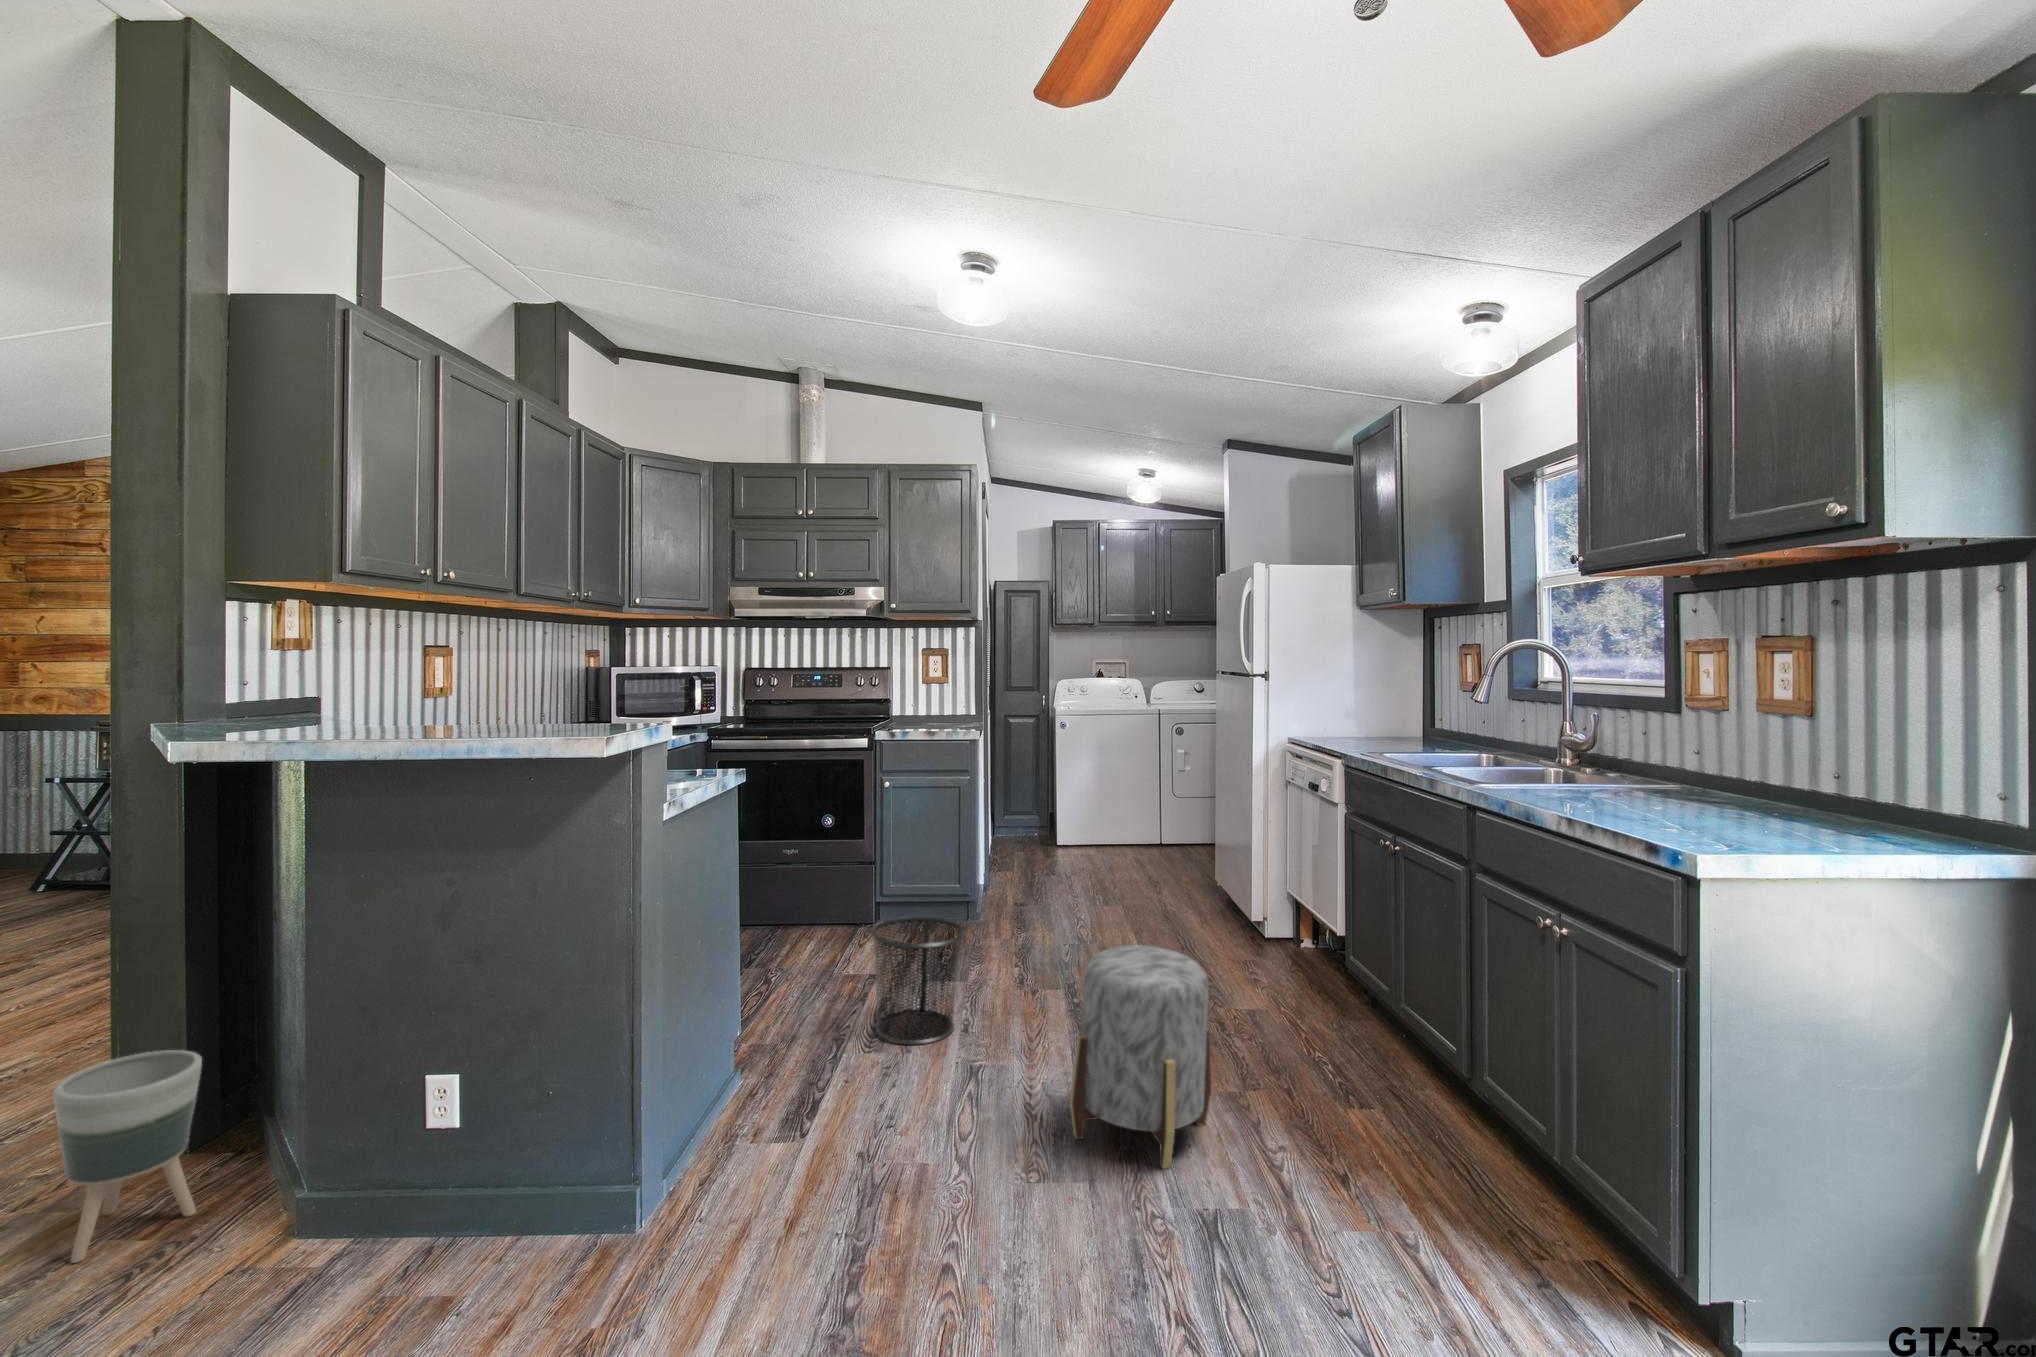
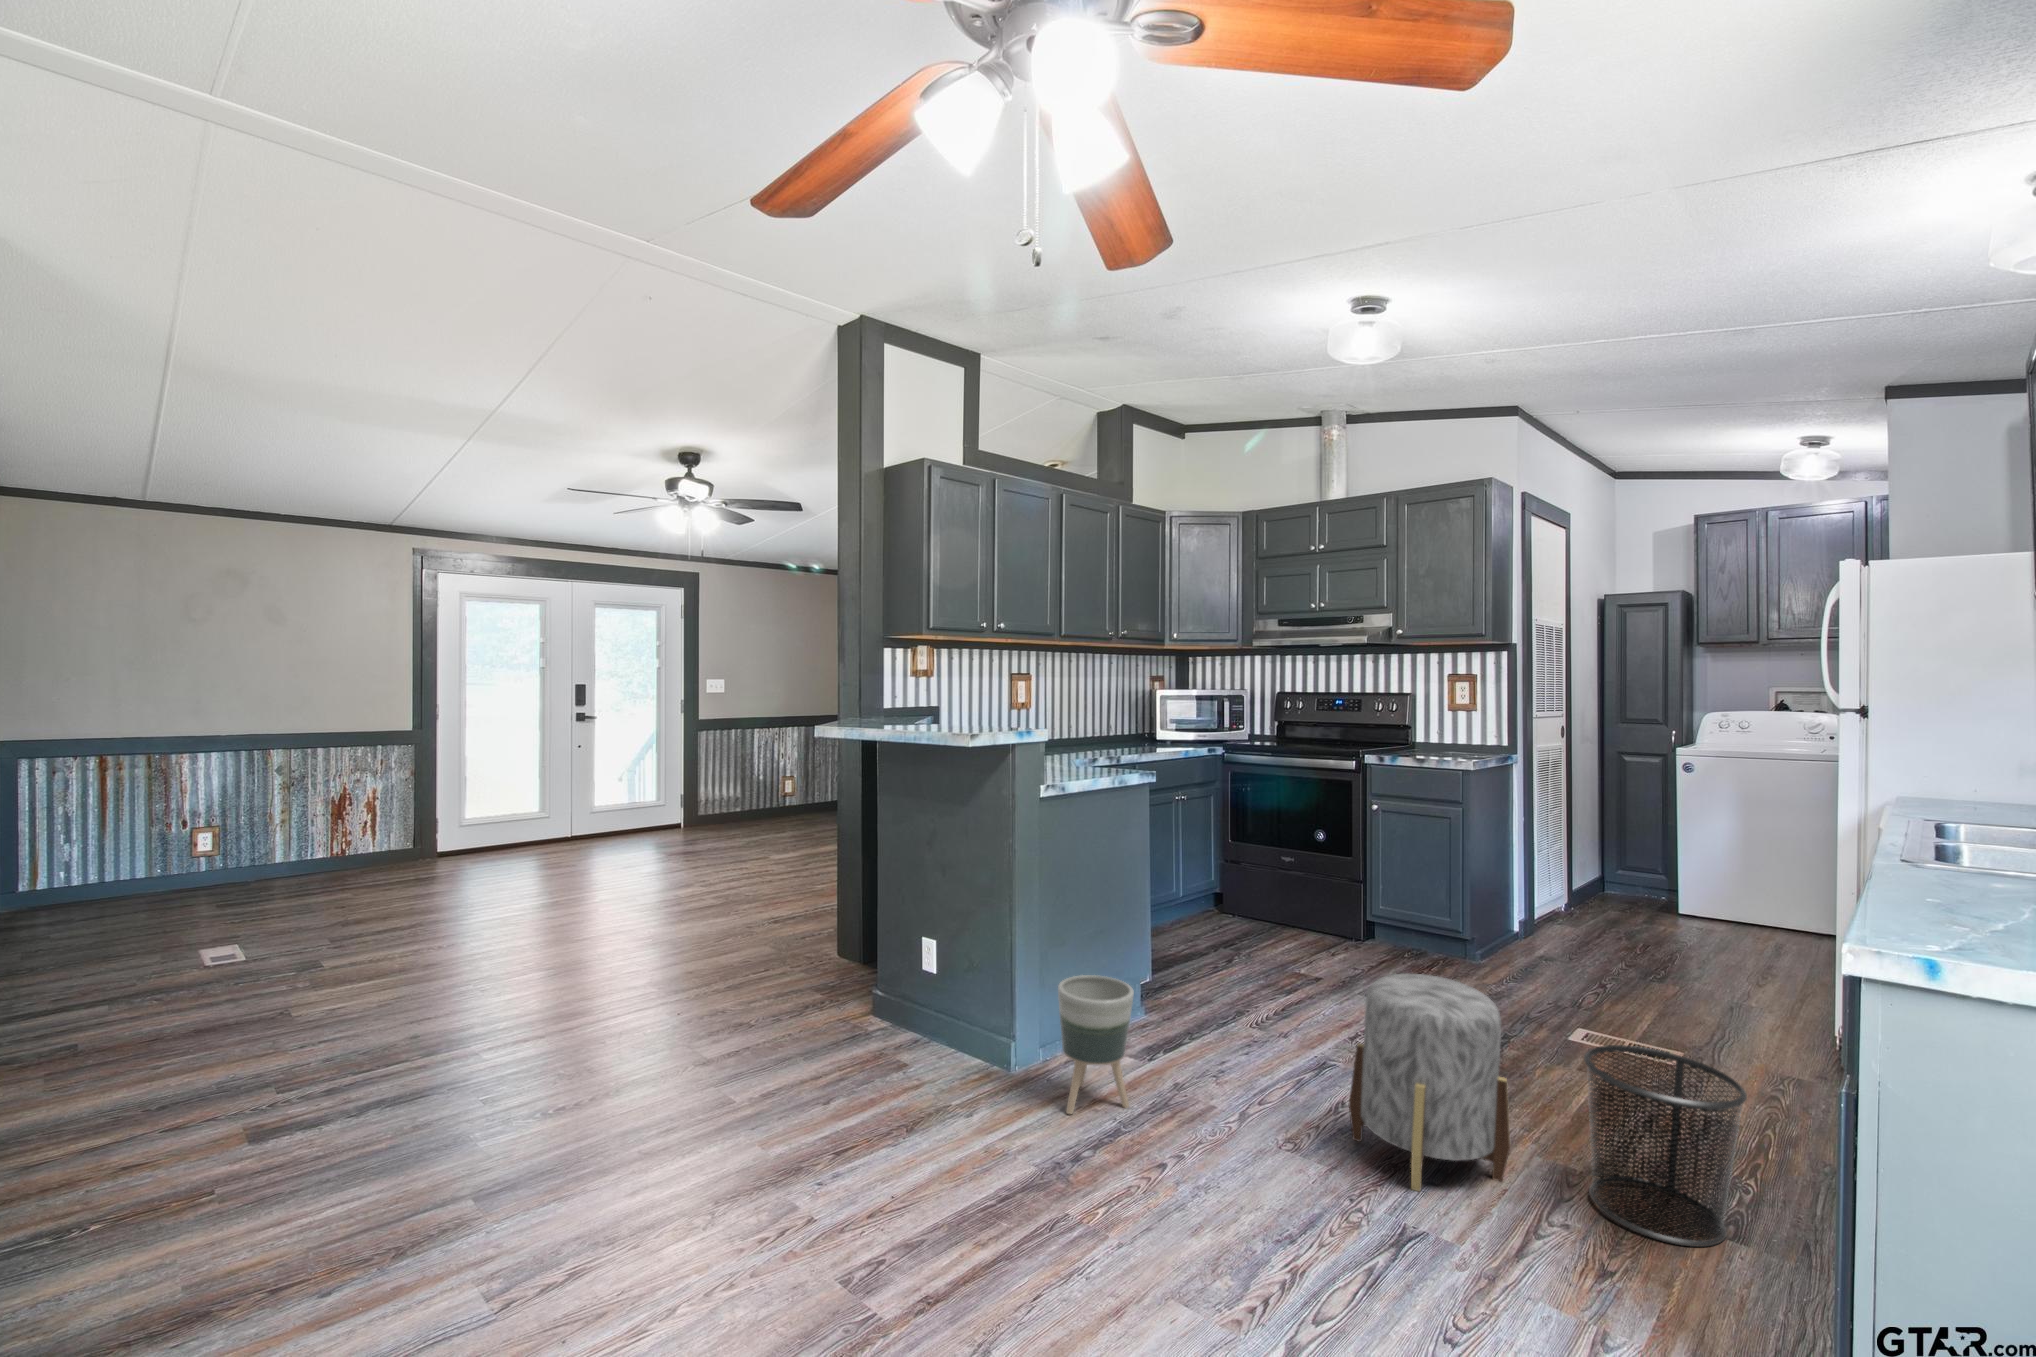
trash can: present [872,917,965,1045] -> present [1584,1045,1747,1247]
planter: present [54,1050,202,1263] -> present [1058,975,1134,1114]

